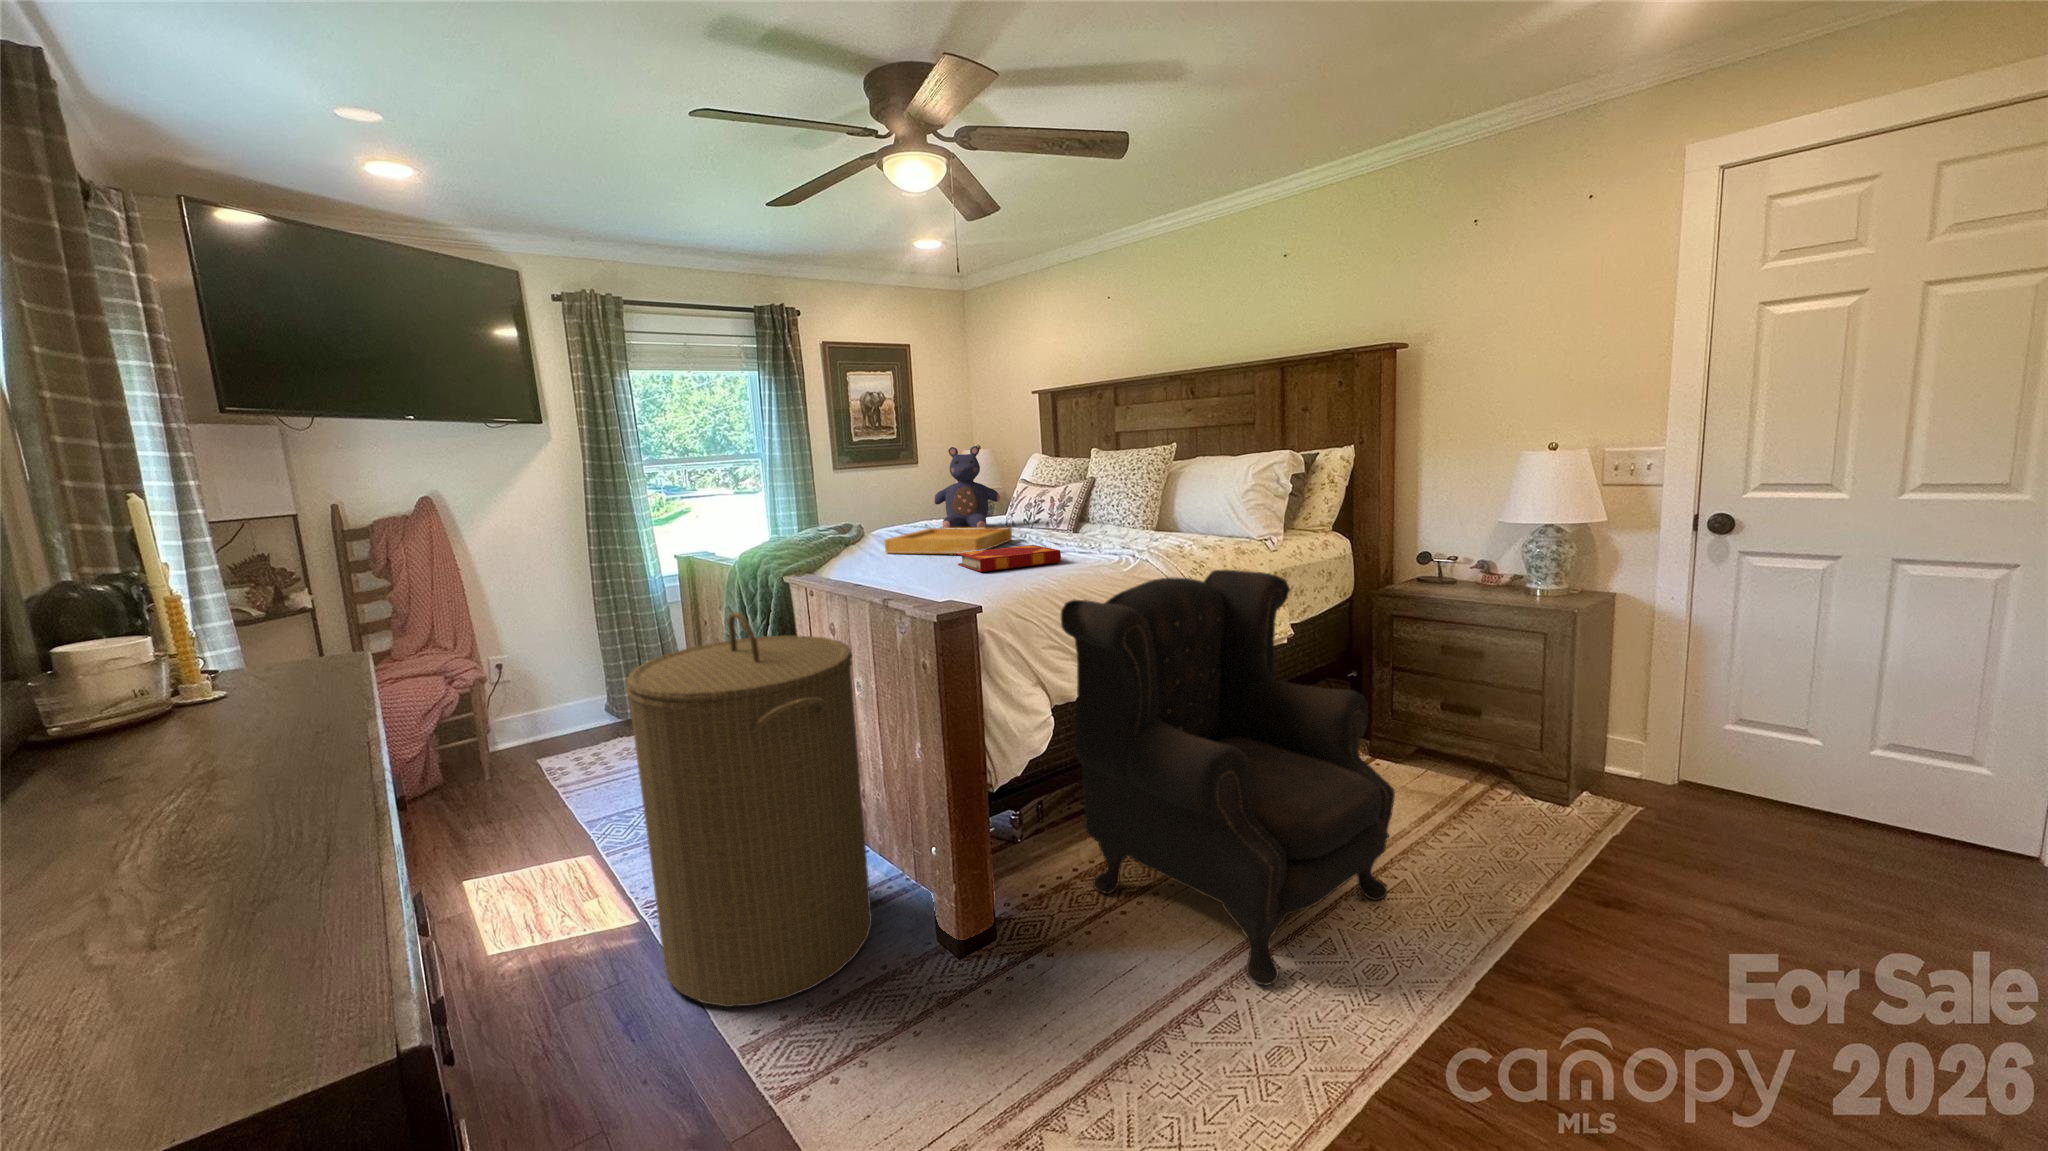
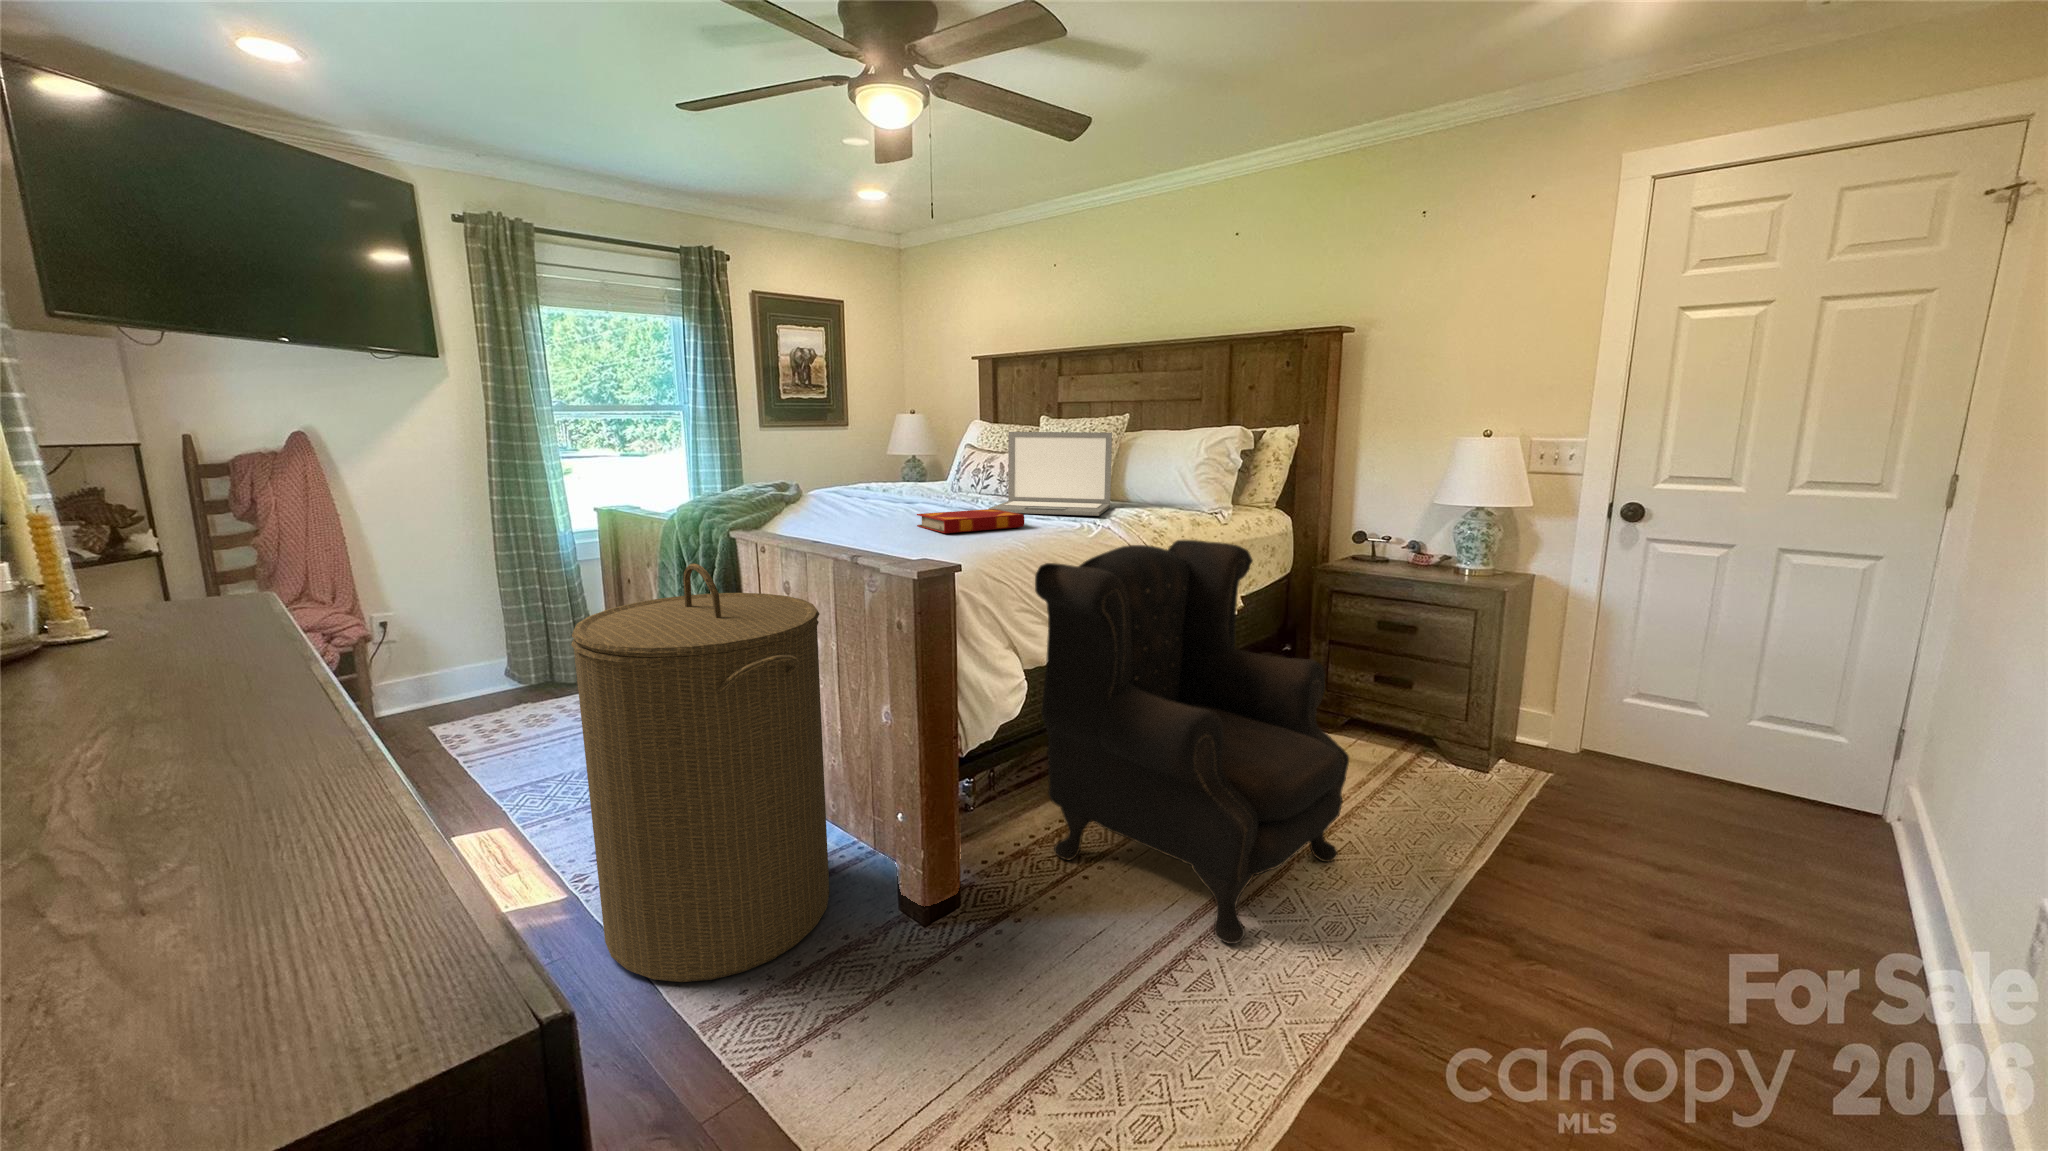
teddy bear: present [933,446,1000,528] -> none [878,407,949,494]
laptop: none [1032,464,1155,547] -> present [989,432,1112,516]
tray: present [884,527,1012,554] -> none [835,489,965,516]

